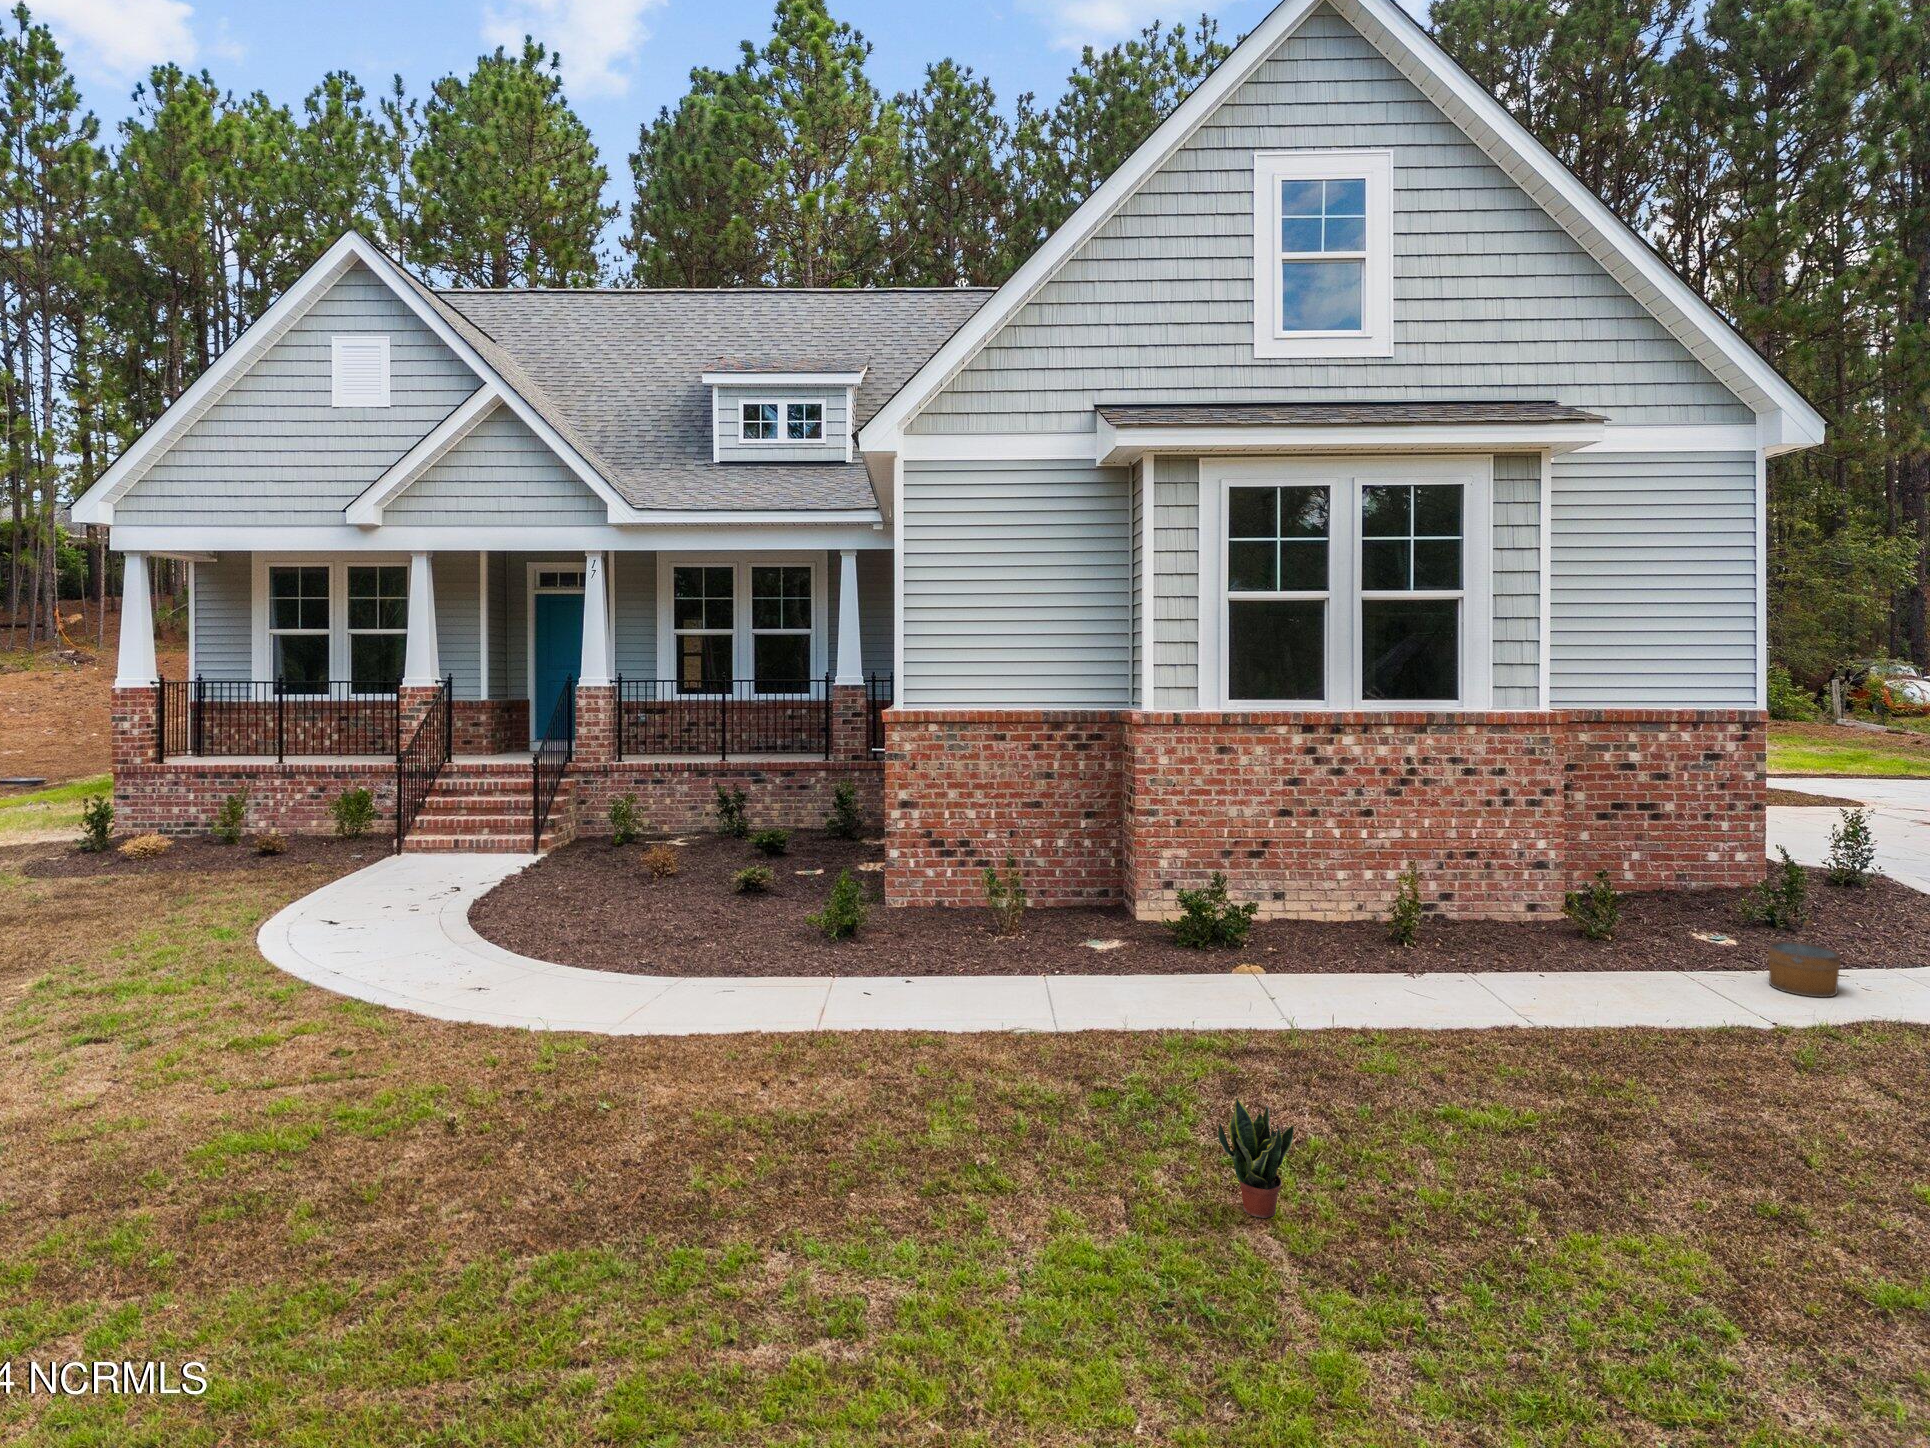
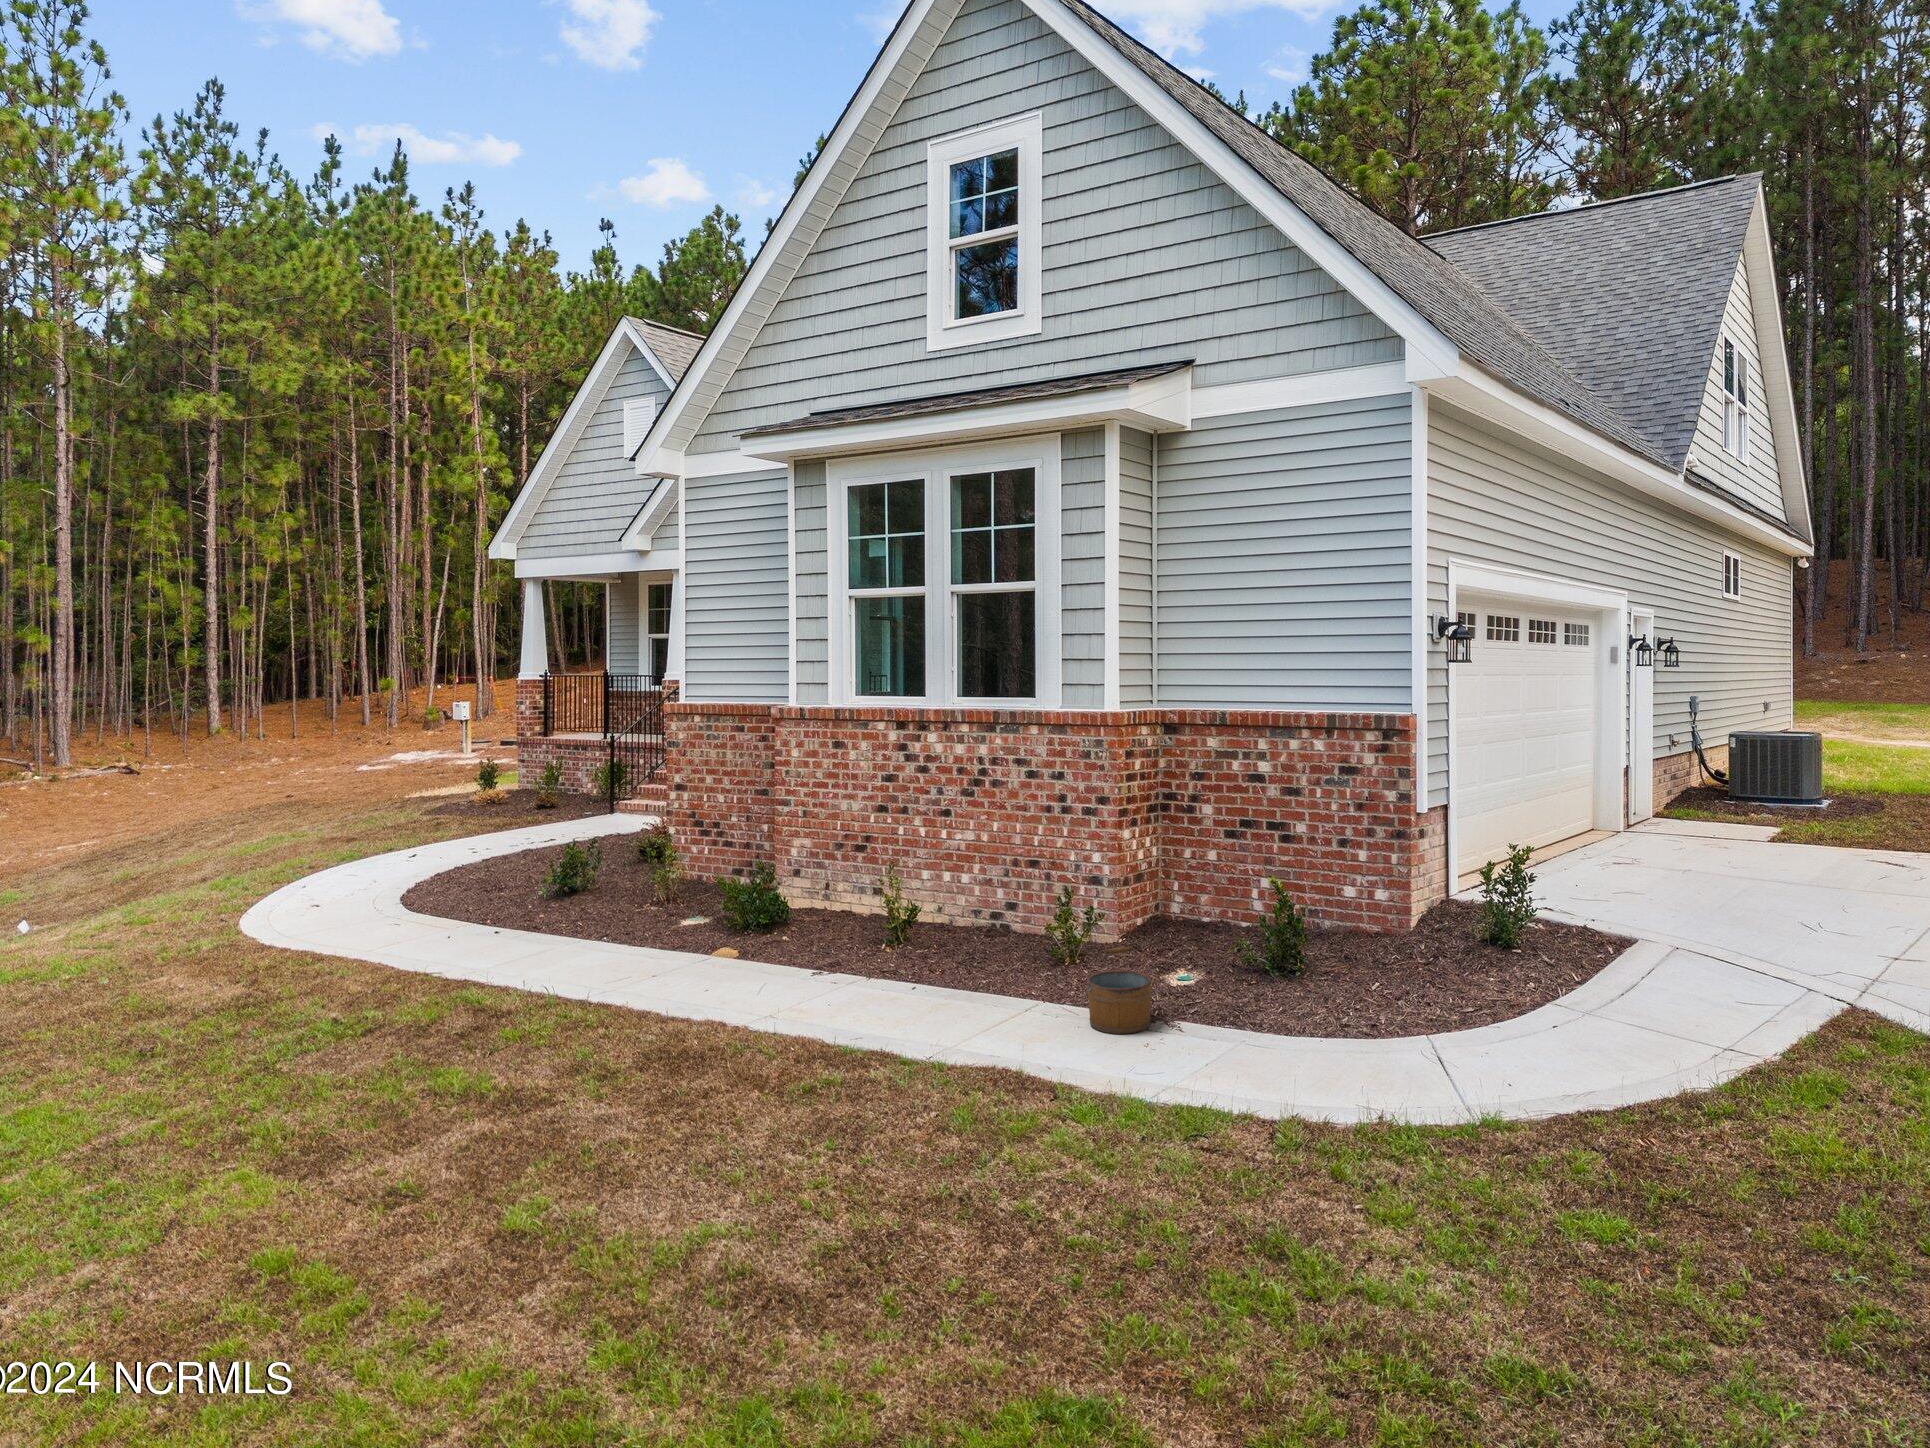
potted plant: present [1218,1098,1294,1218] -> none [146,987,234,1084]

